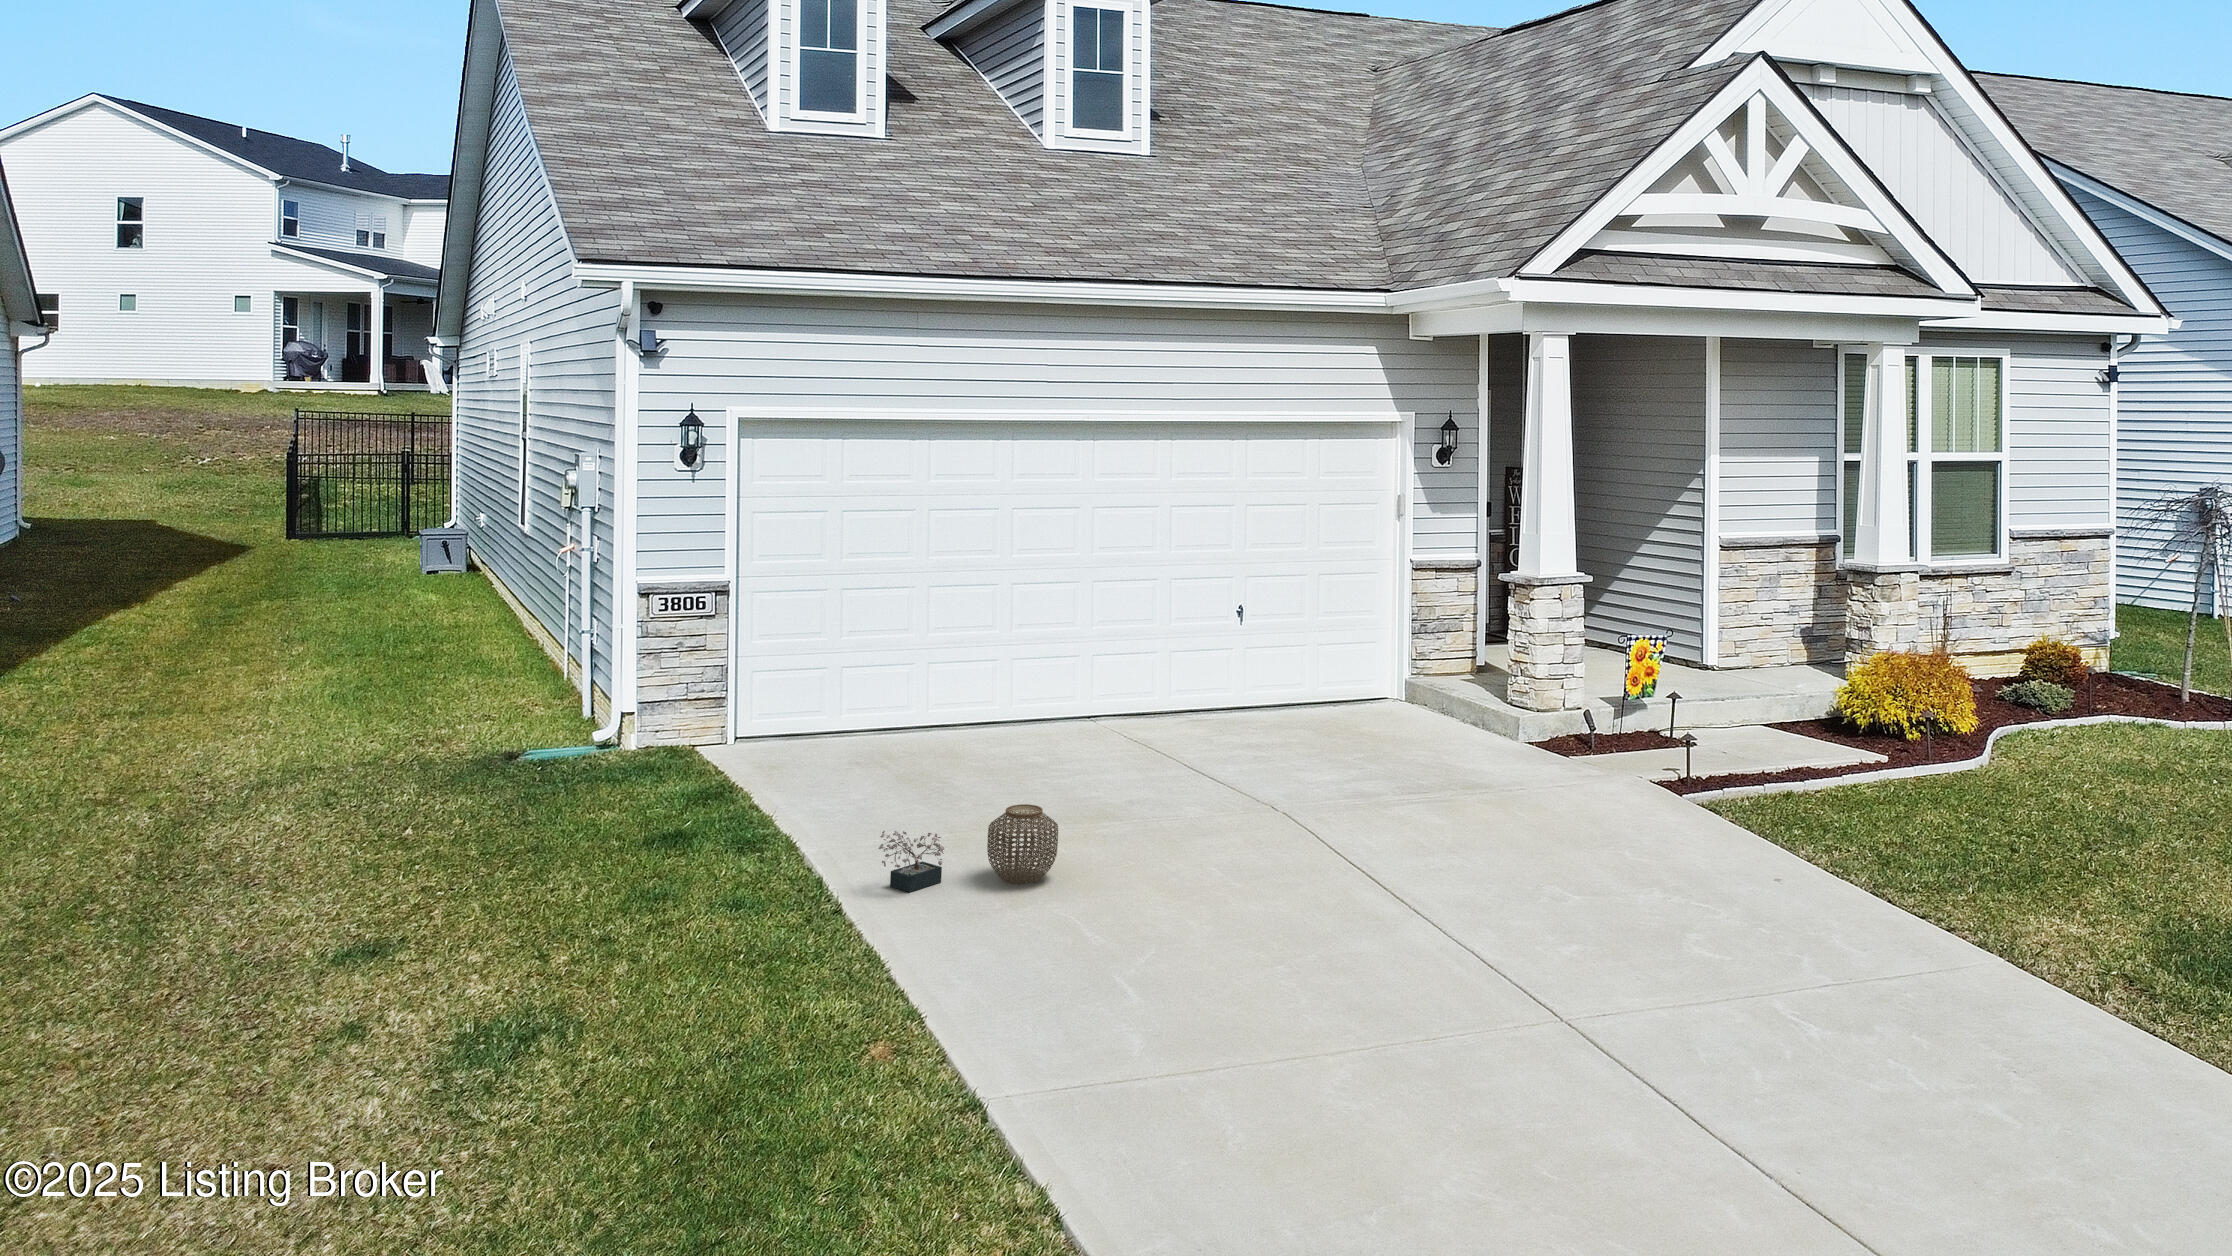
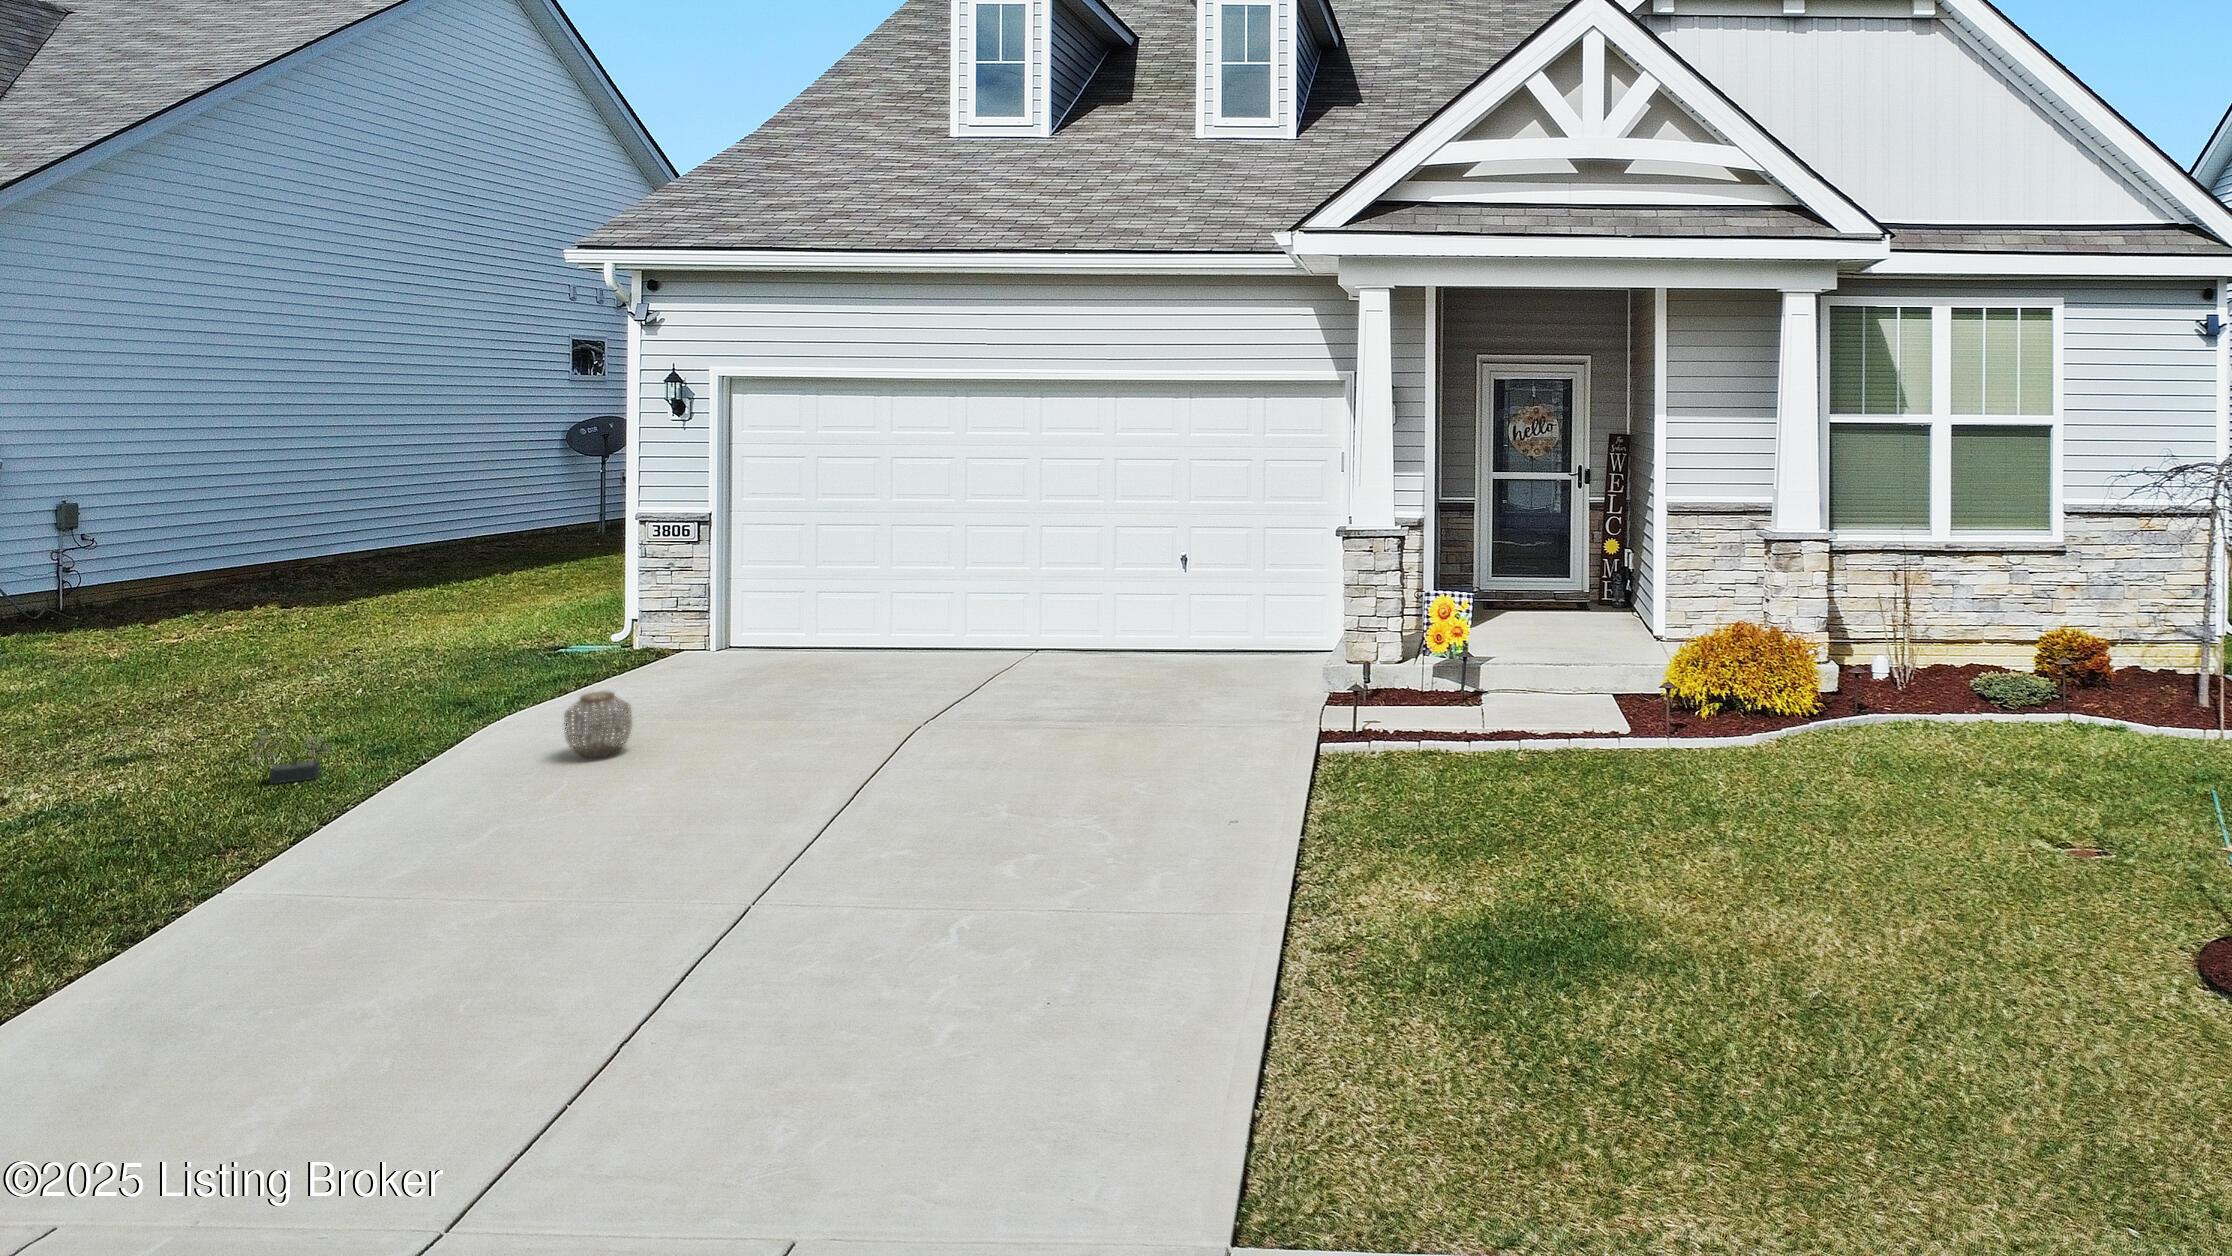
decorative plant: present [878,831,944,892] -> present [252,730,326,784]

